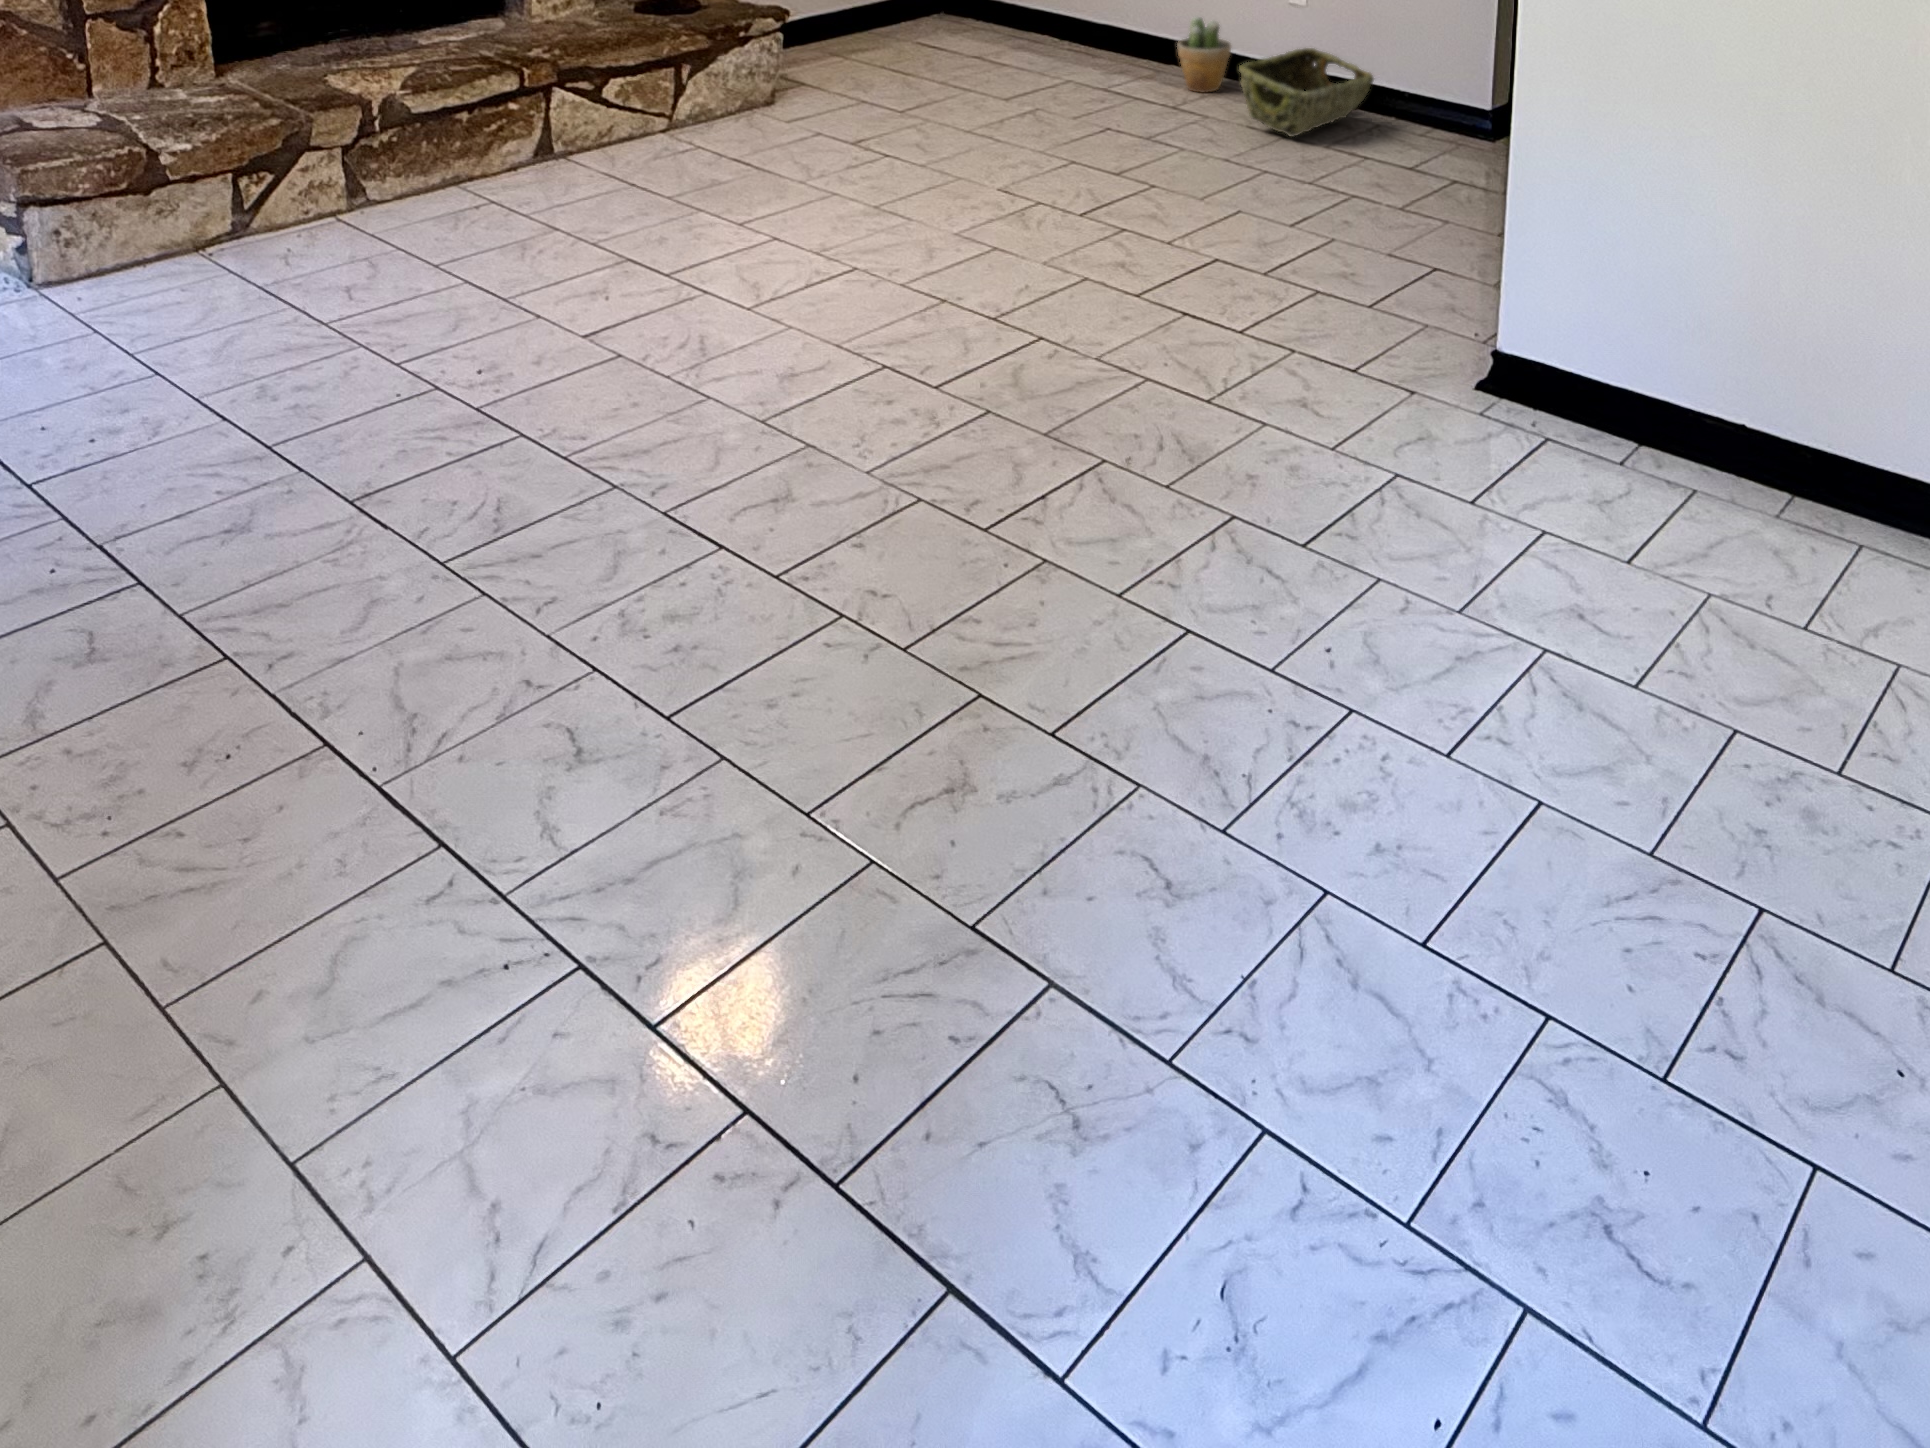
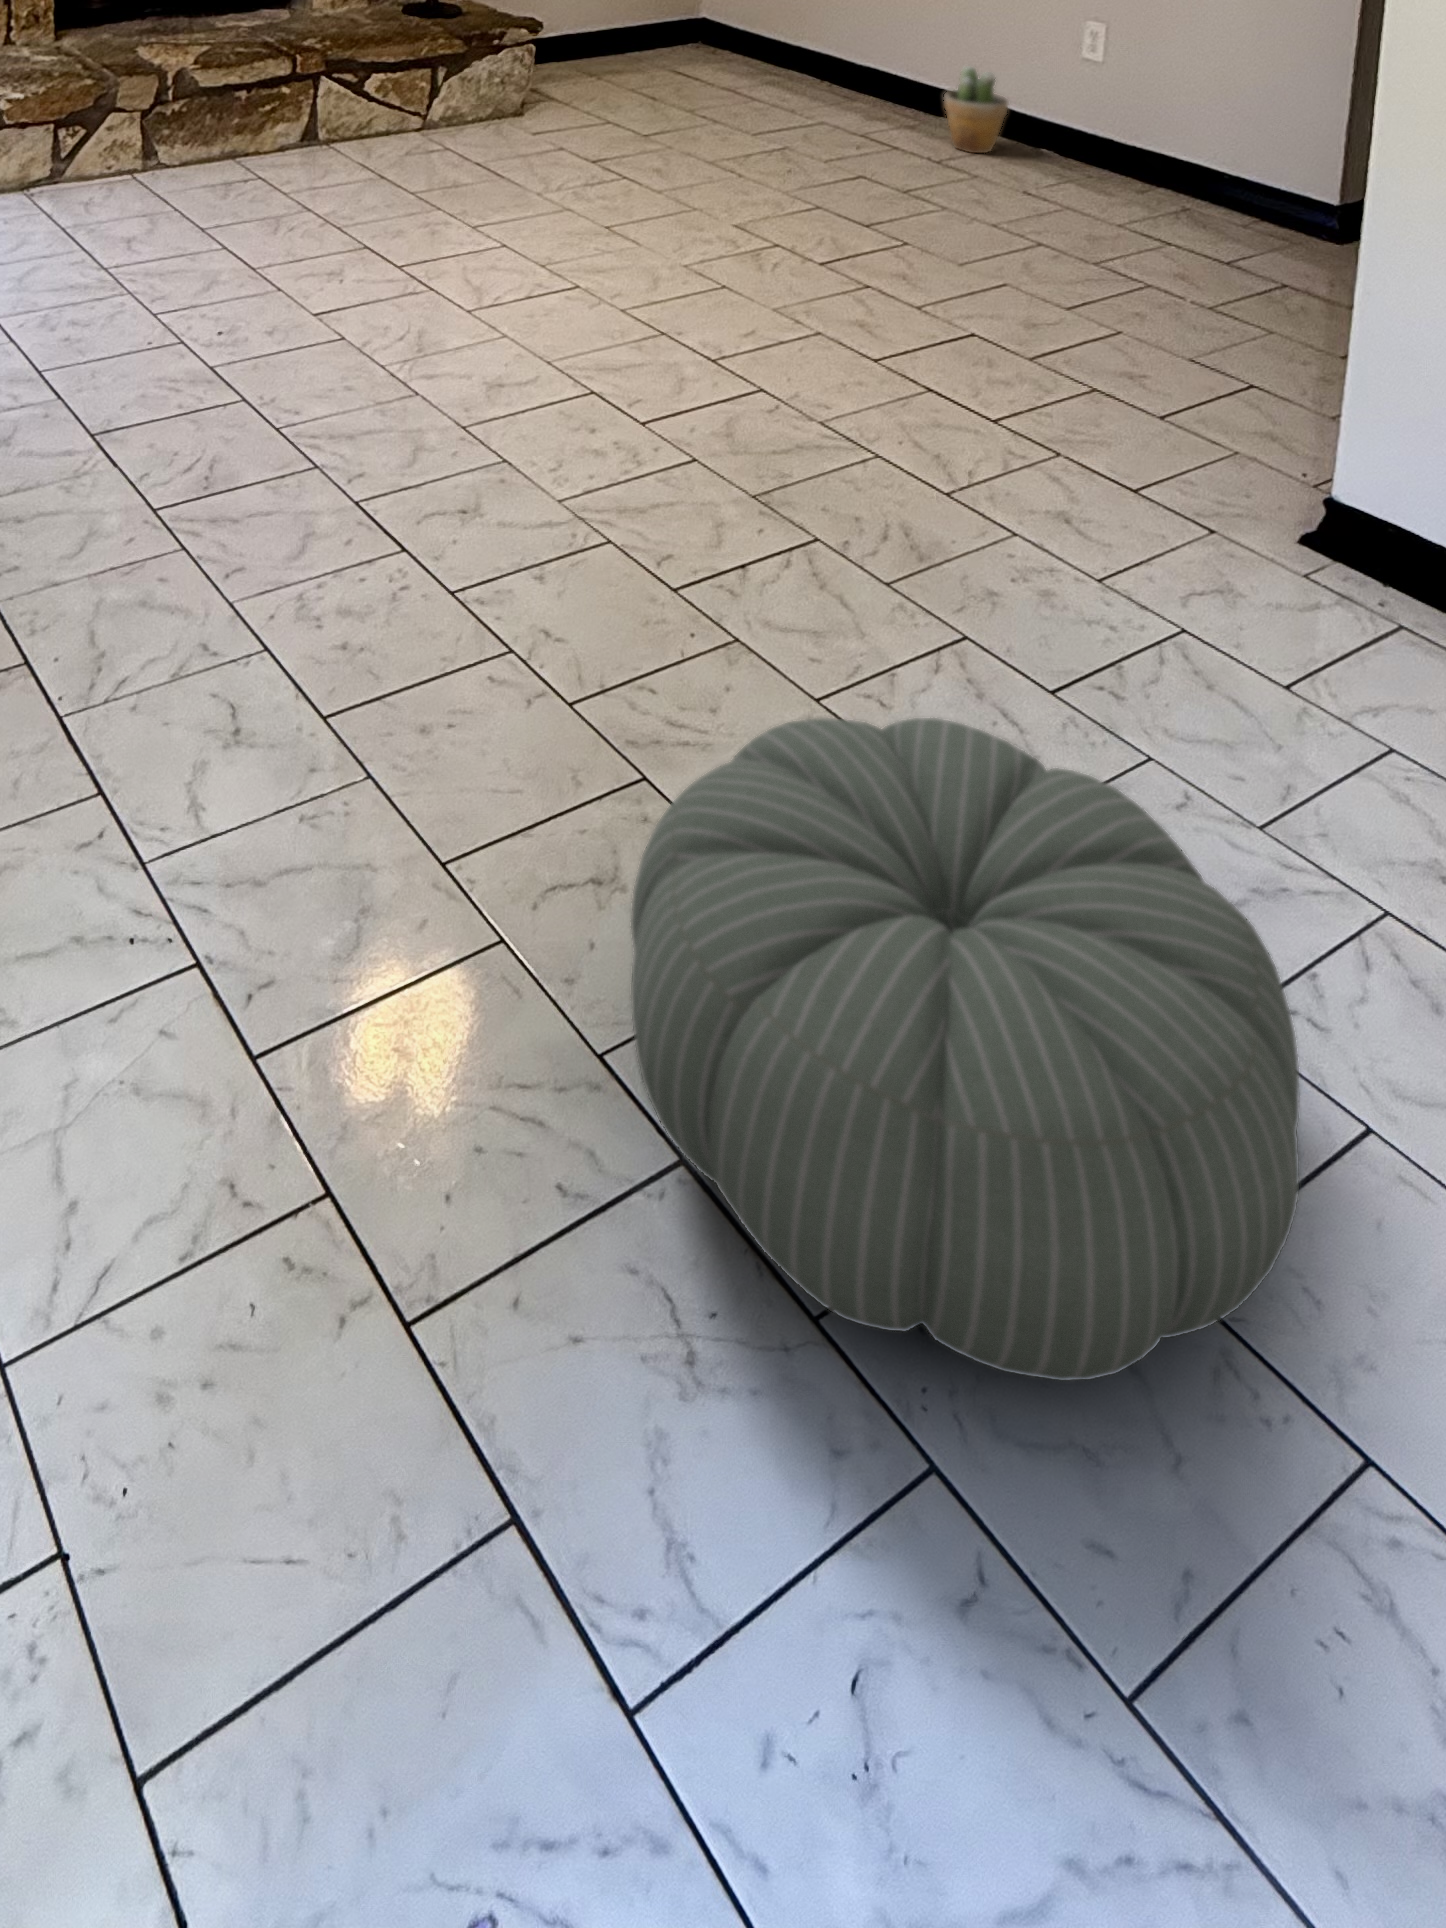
woven basket: present [1239,48,1374,137] -> none [1014,113,1187,214]
pouf: none [991,581,1493,1049] -> present [631,718,1299,1381]

